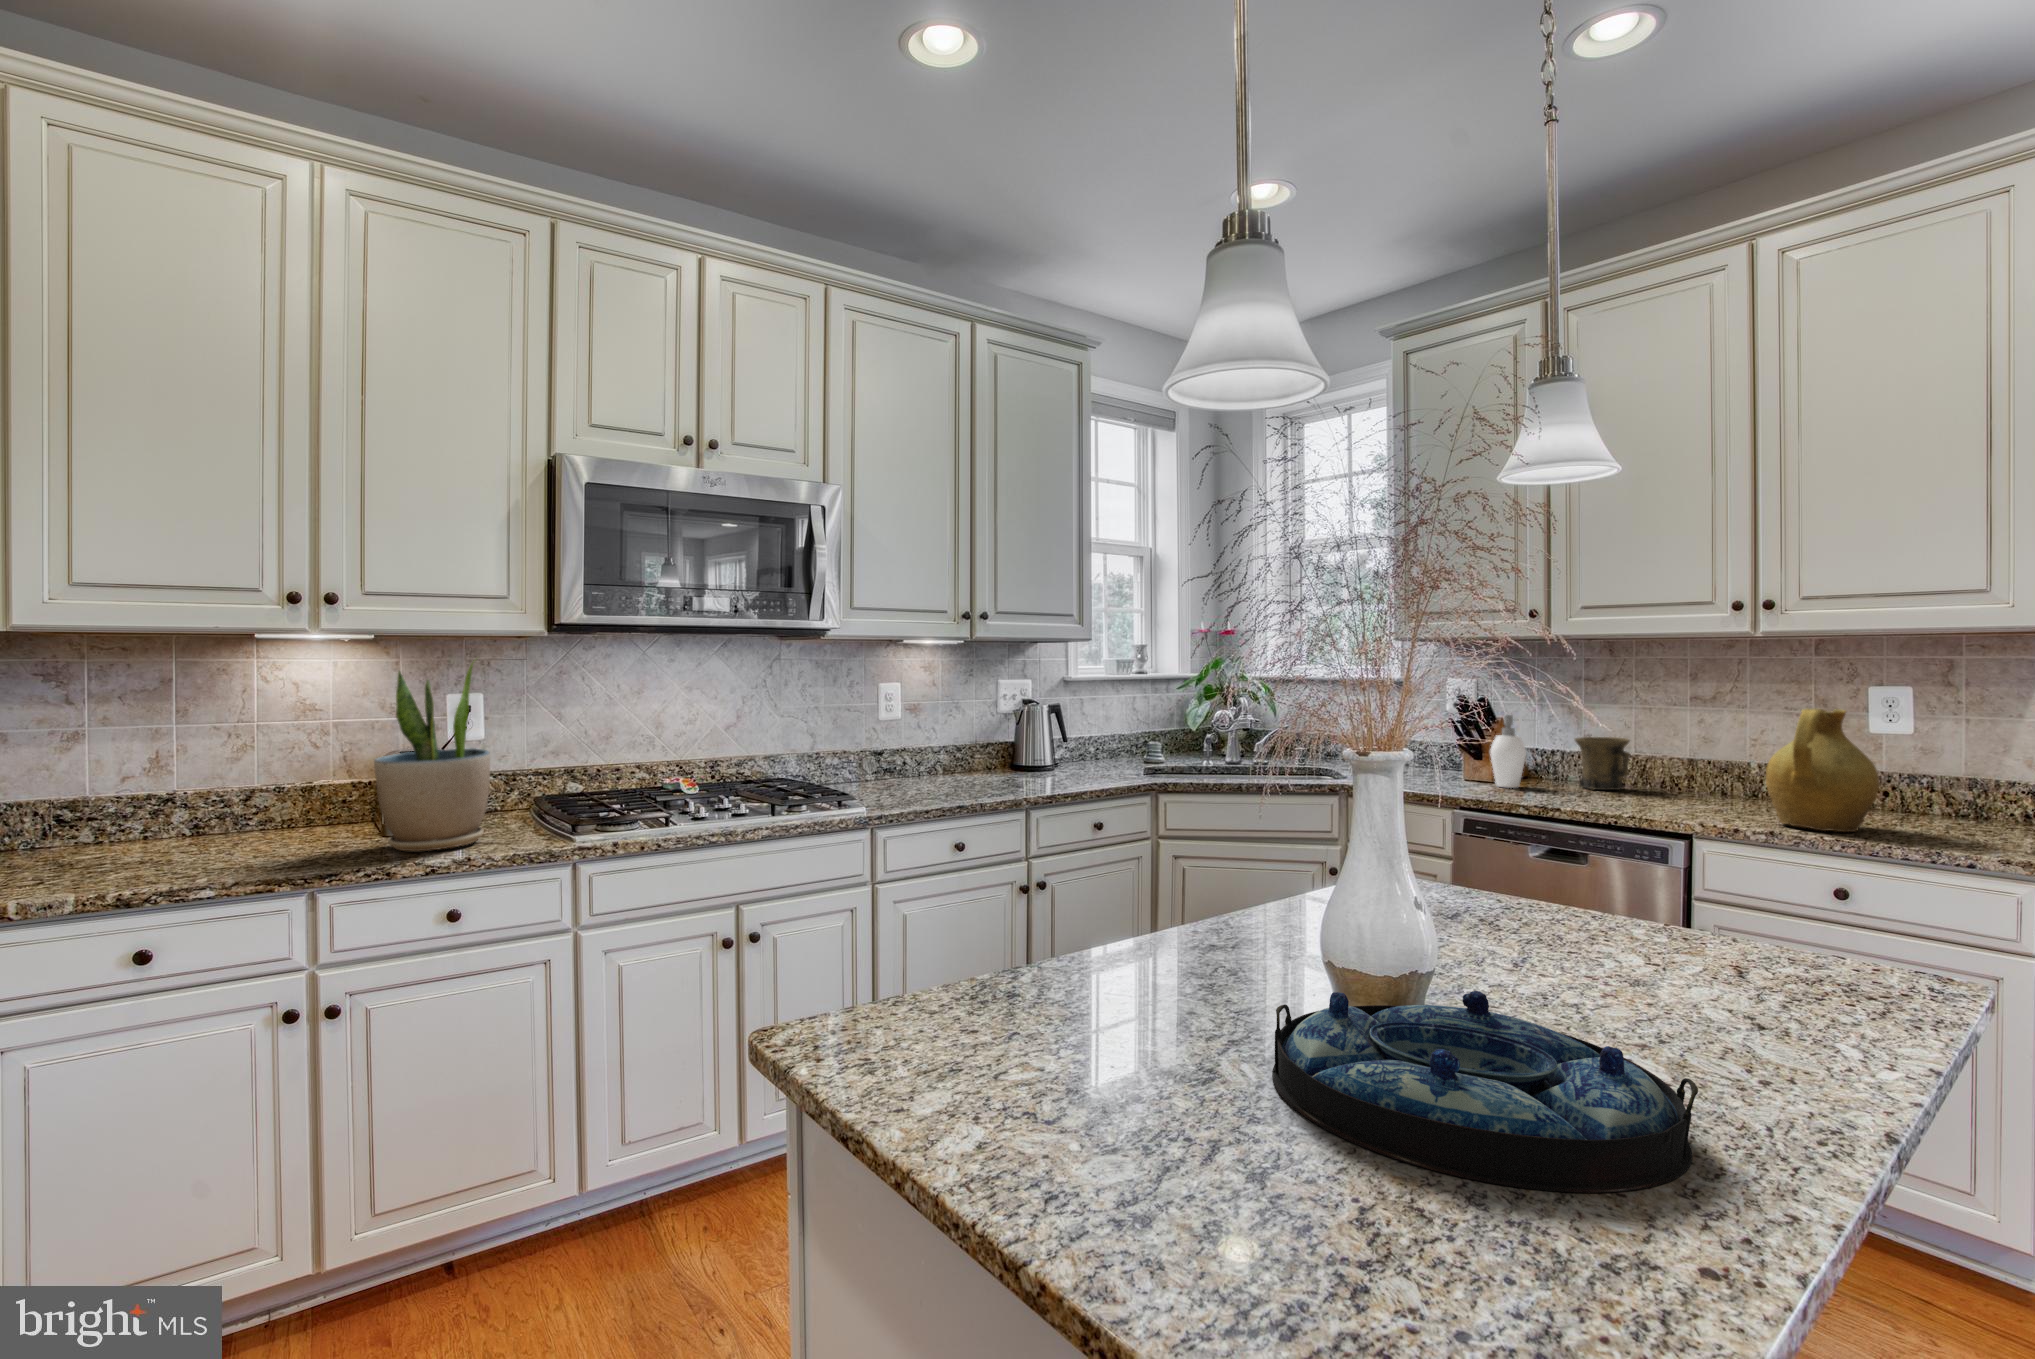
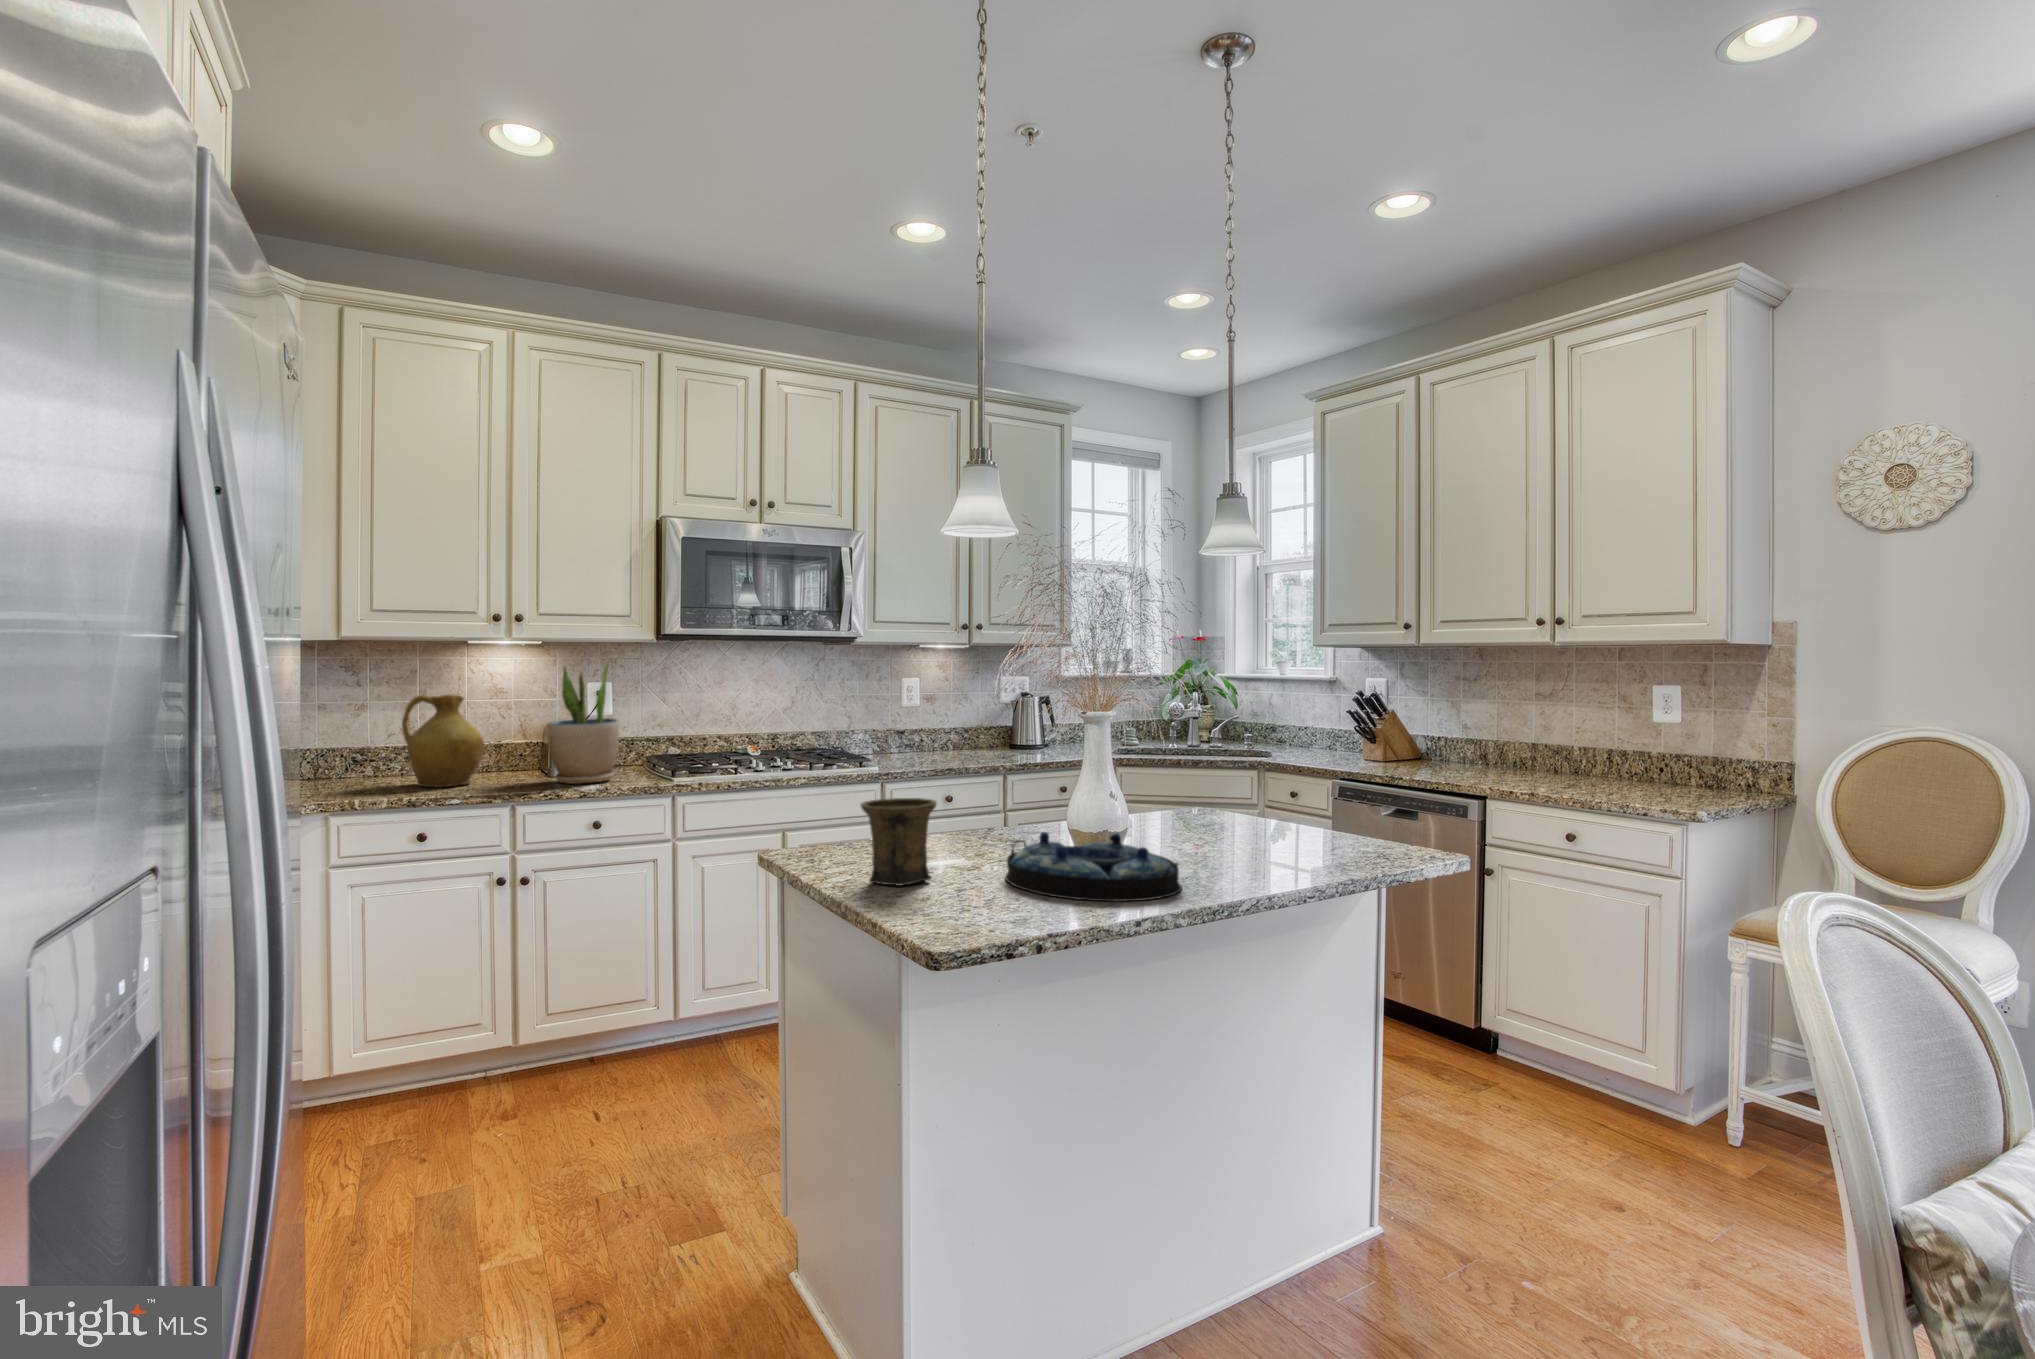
pitcher: present [1766,708,1879,832] -> present [402,694,484,787]
soap dispenser: present [1490,714,1526,788] -> none [1379,706,1414,765]
mug: present [1575,737,1630,790] -> present [861,798,937,886]

